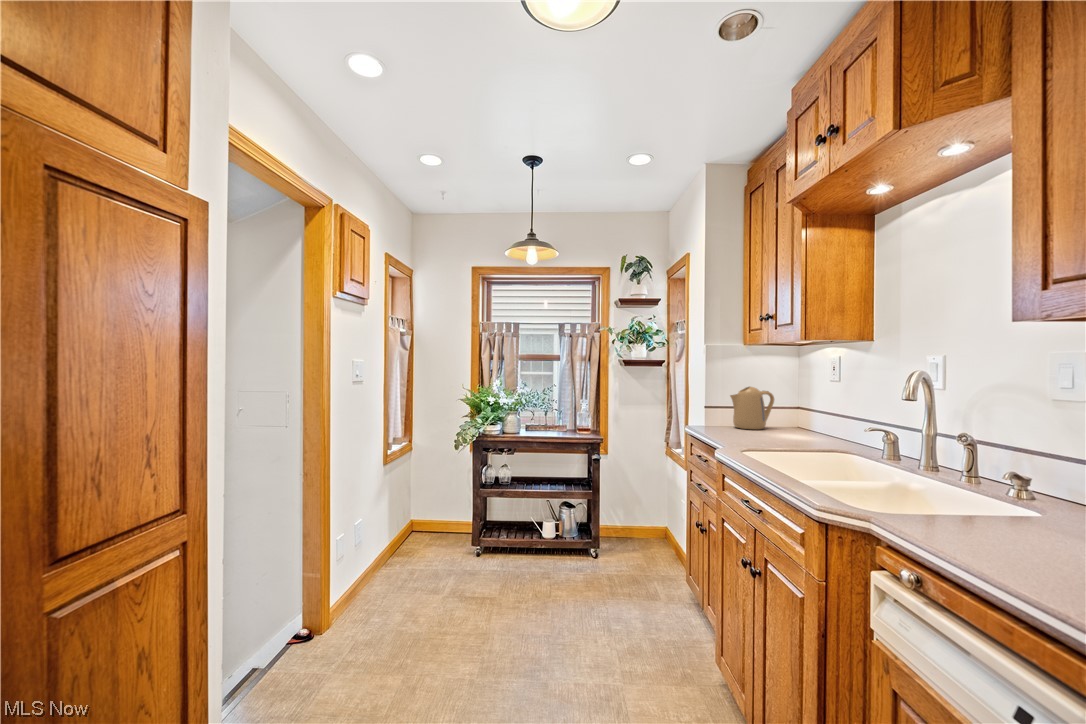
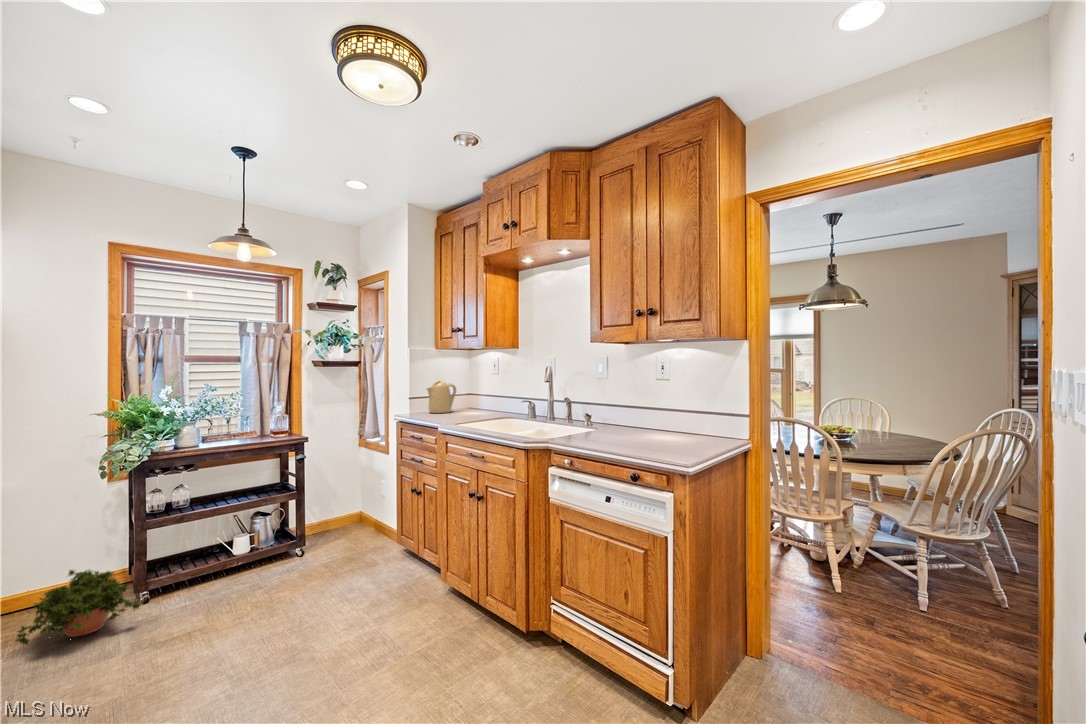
potted plant: none [374,526,450,588] -> present [14,570,140,645]

